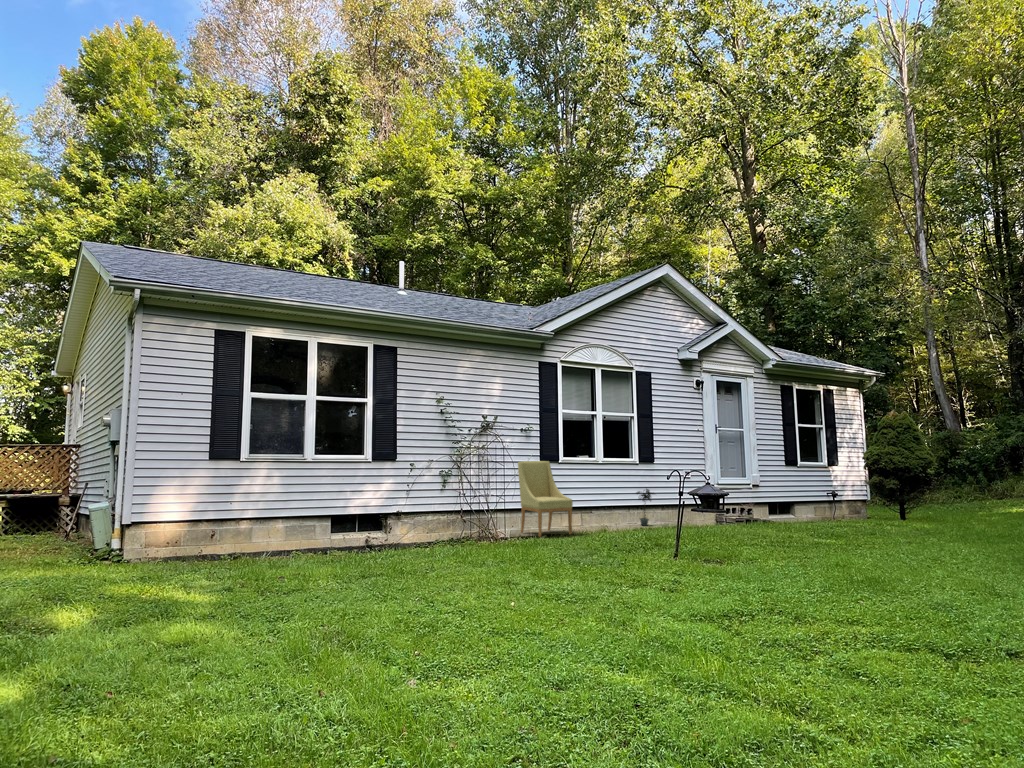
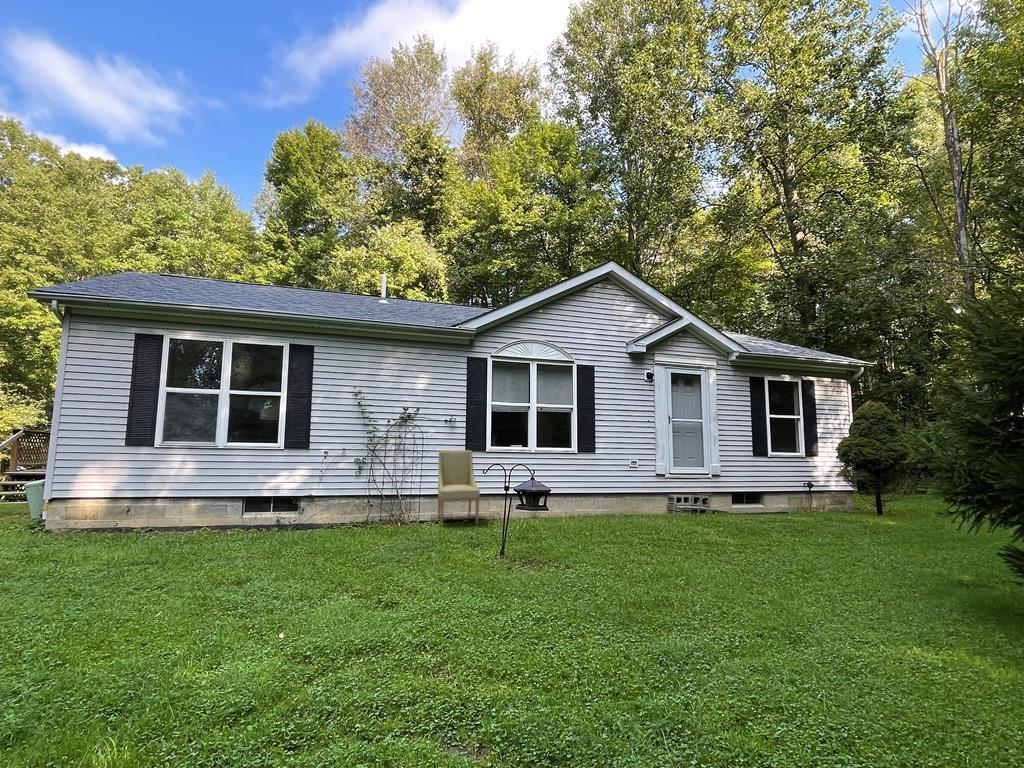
potted plant: present [637,489,654,526] -> none [566,477,583,515]

